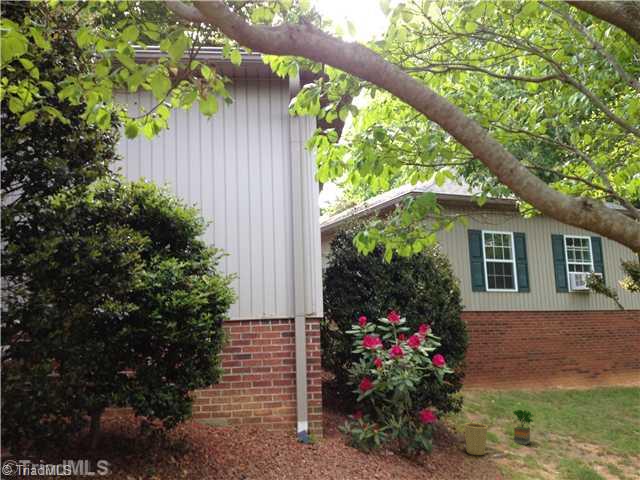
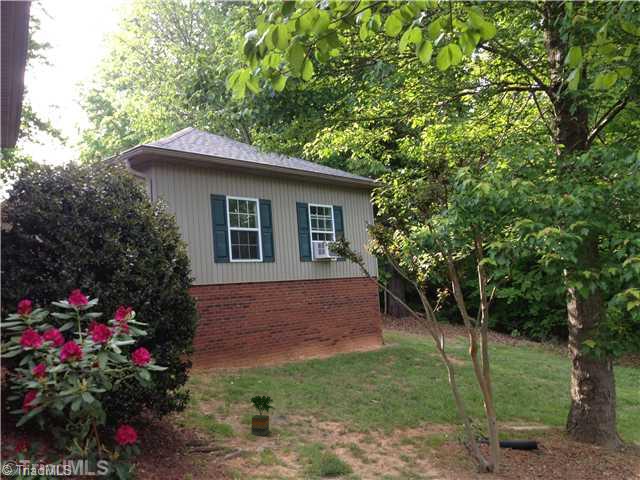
basket: present [464,419,488,455] -> none [189,416,218,463]

